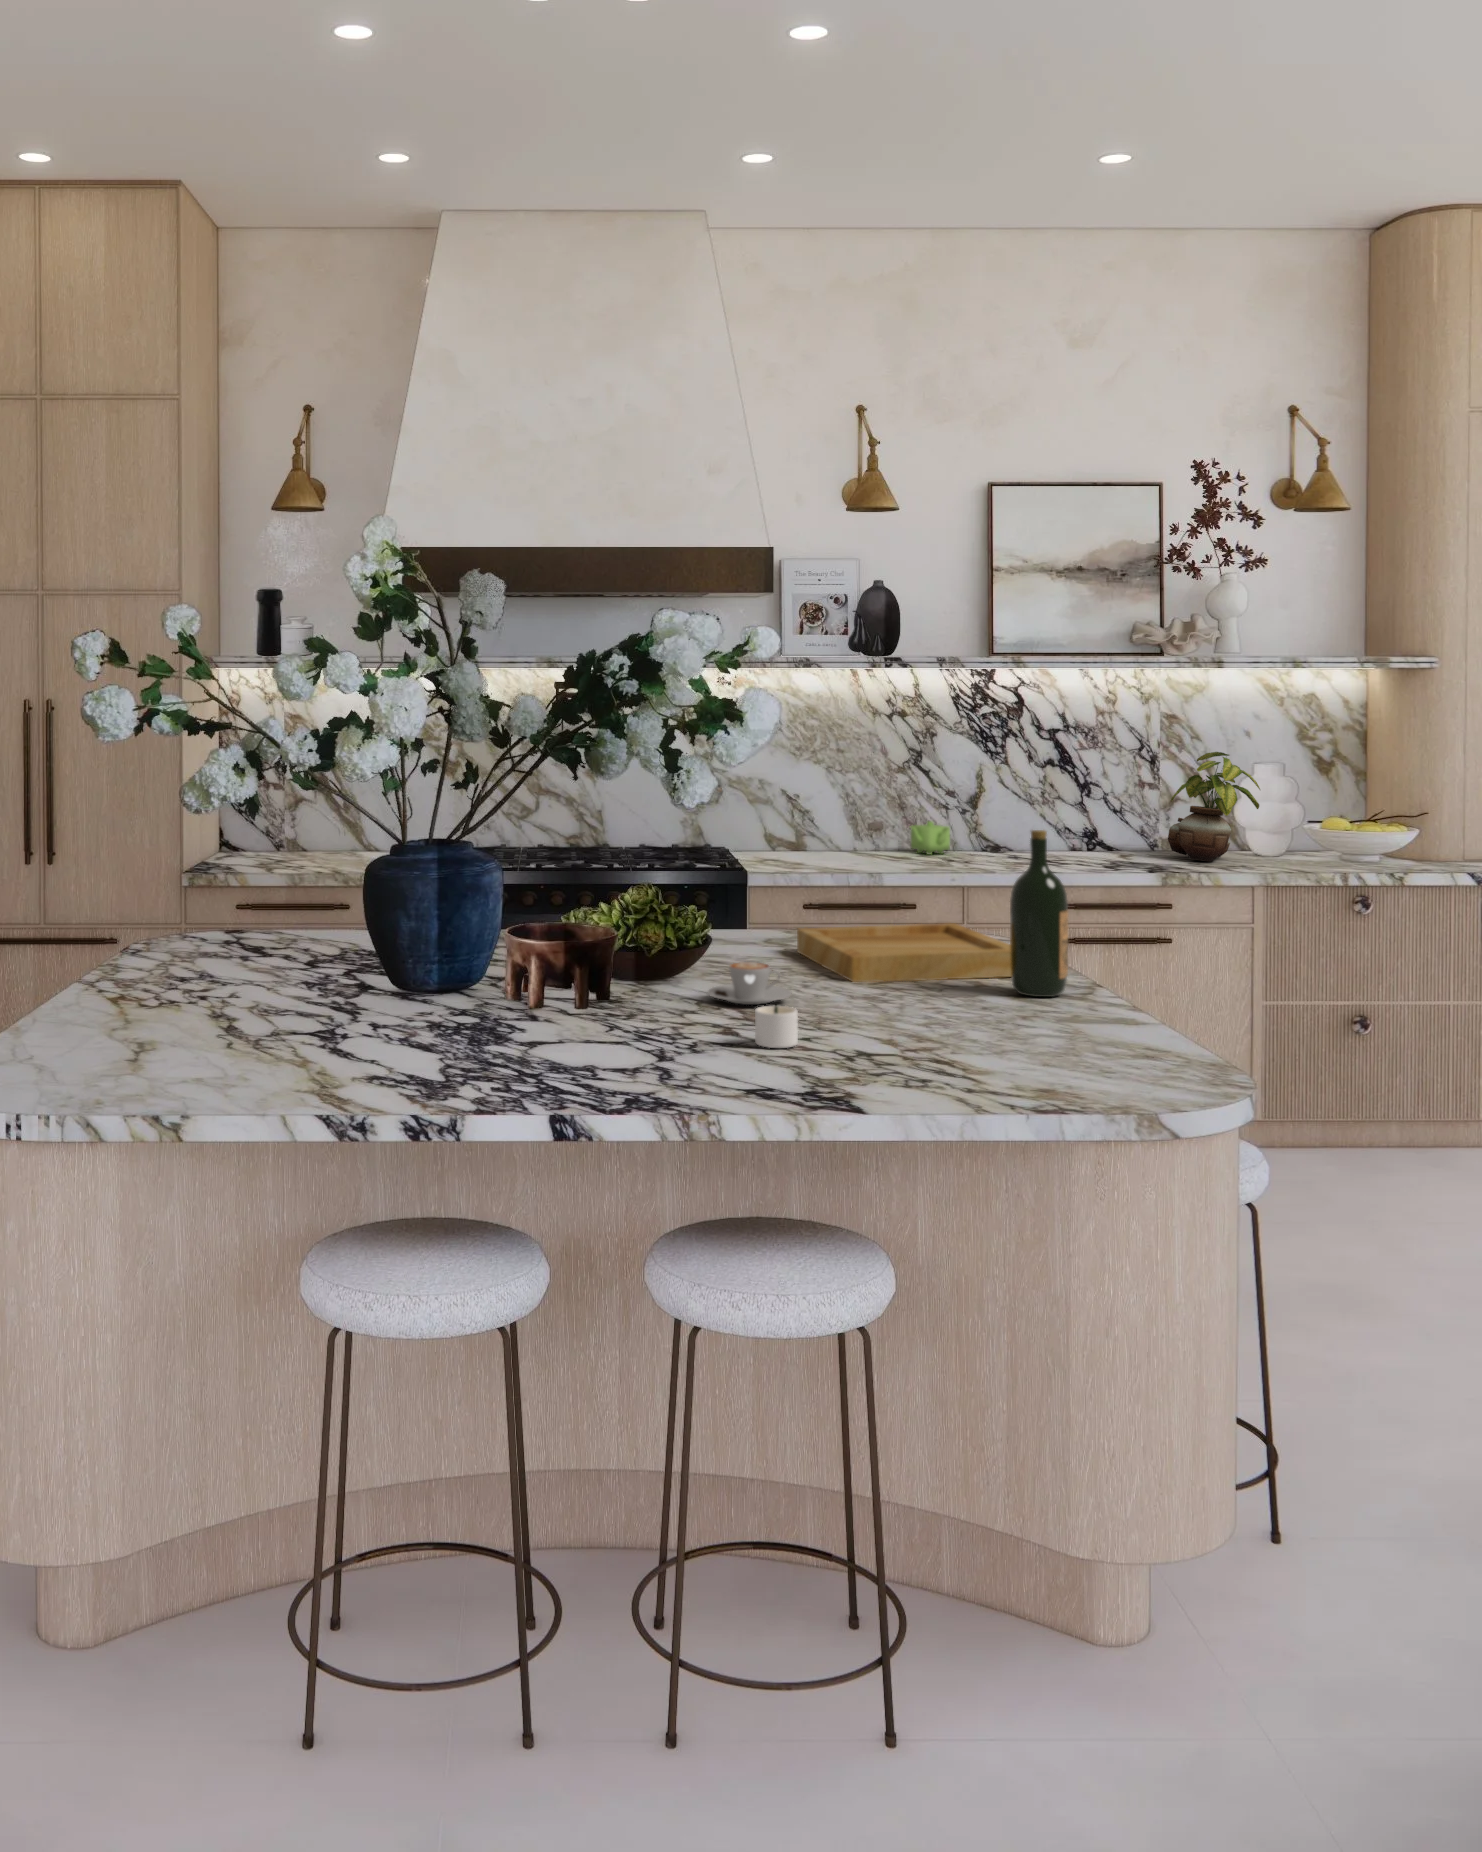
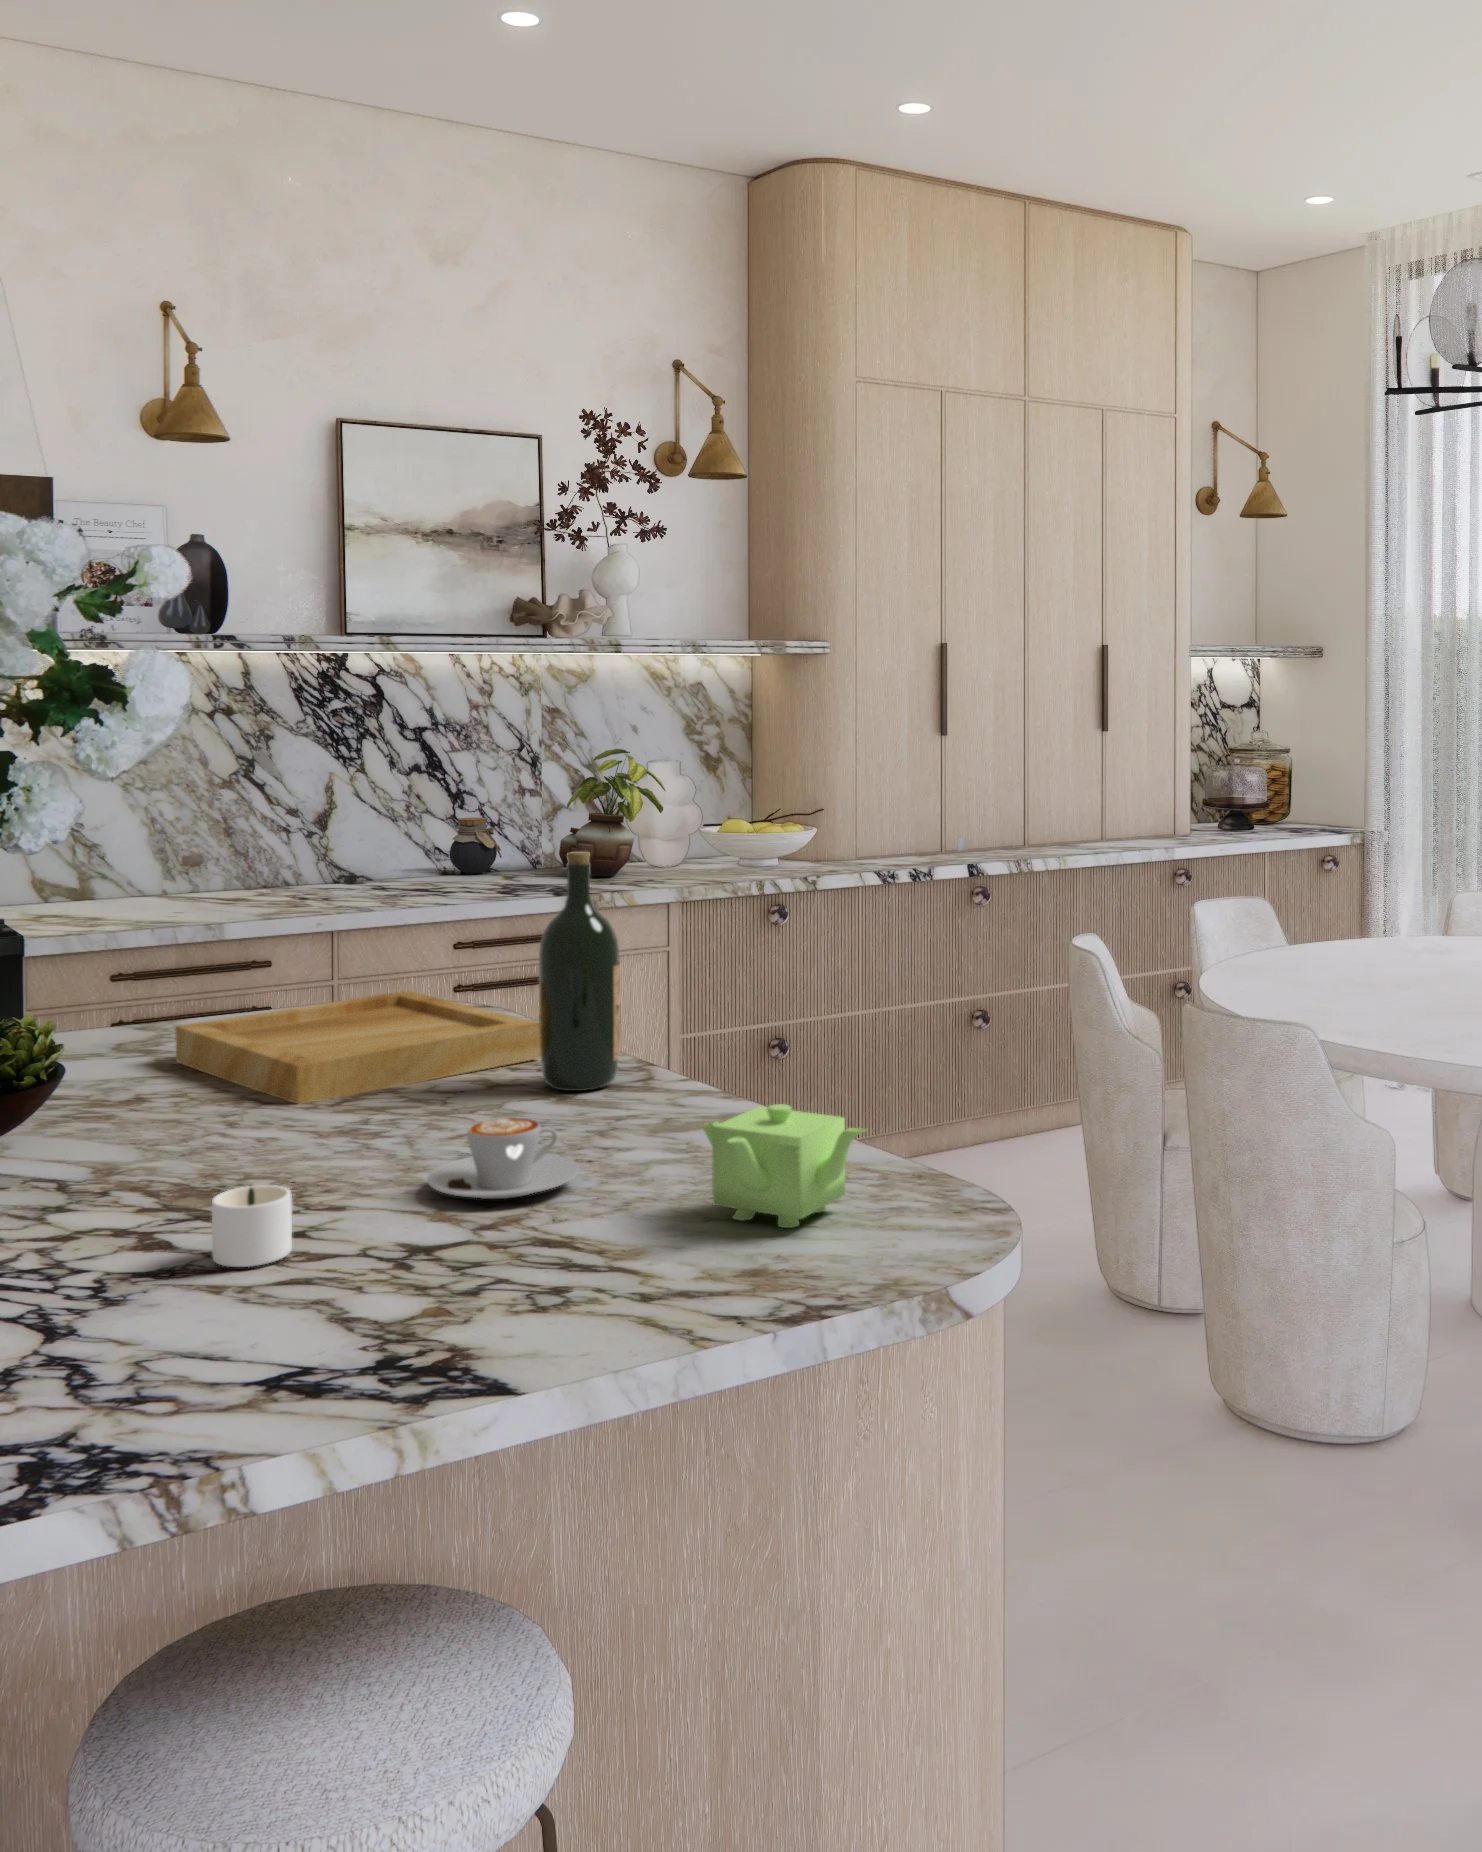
jar: none [1075,805,1118,852] -> present [450,817,502,874]
teapot: present [910,821,950,854] -> present [703,1104,865,1228]
coffee cup: present [708,962,792,1005] -> present [428,1117,579,1199]

